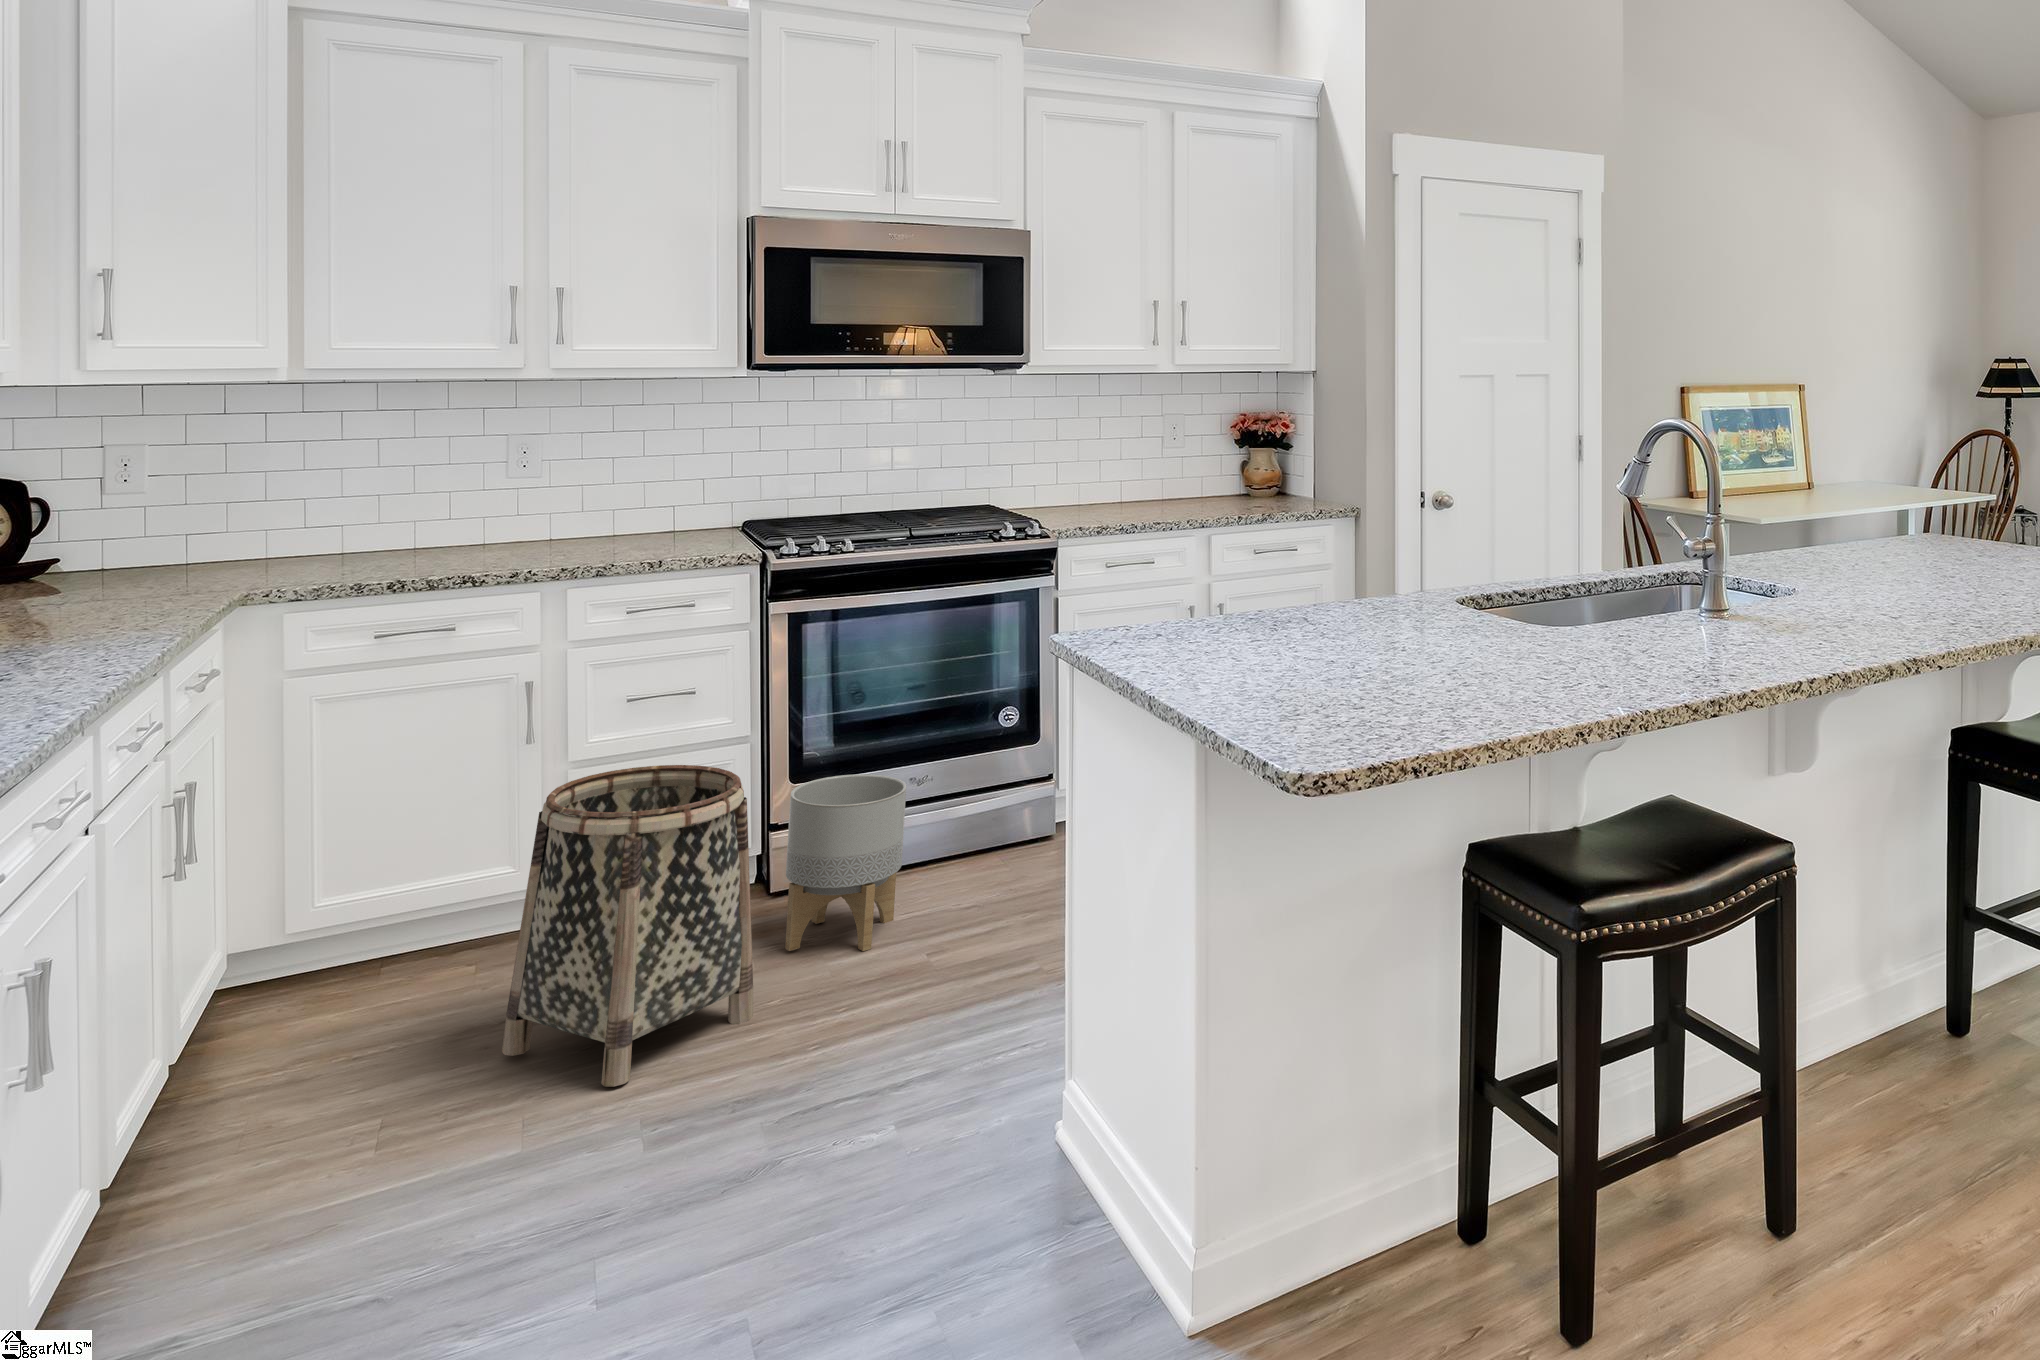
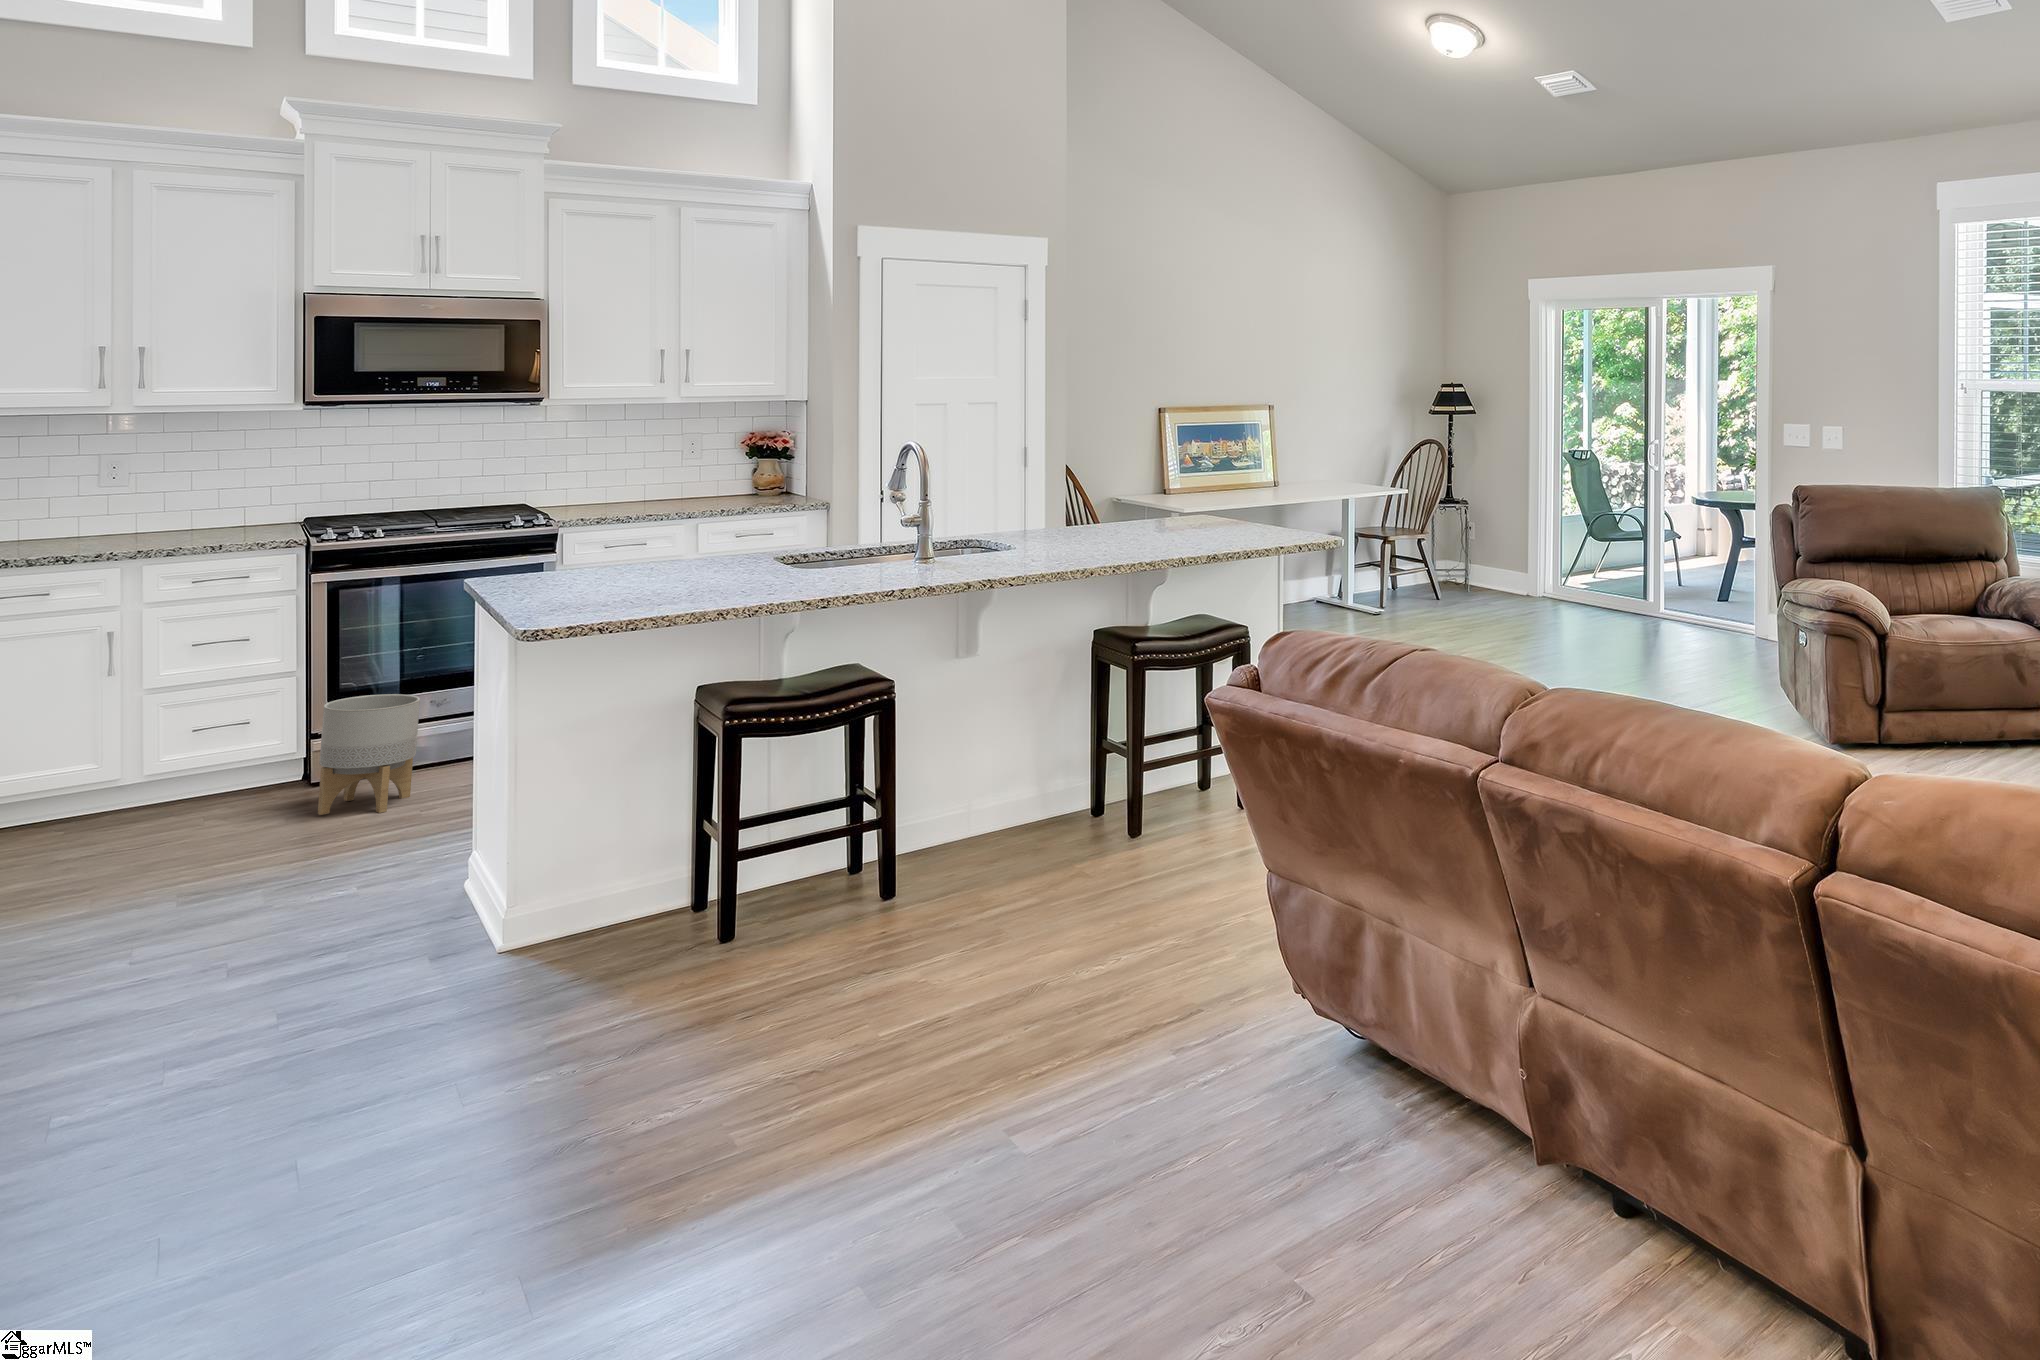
basket: present [502,765,753,1087] -> none [83,680,283,883]

